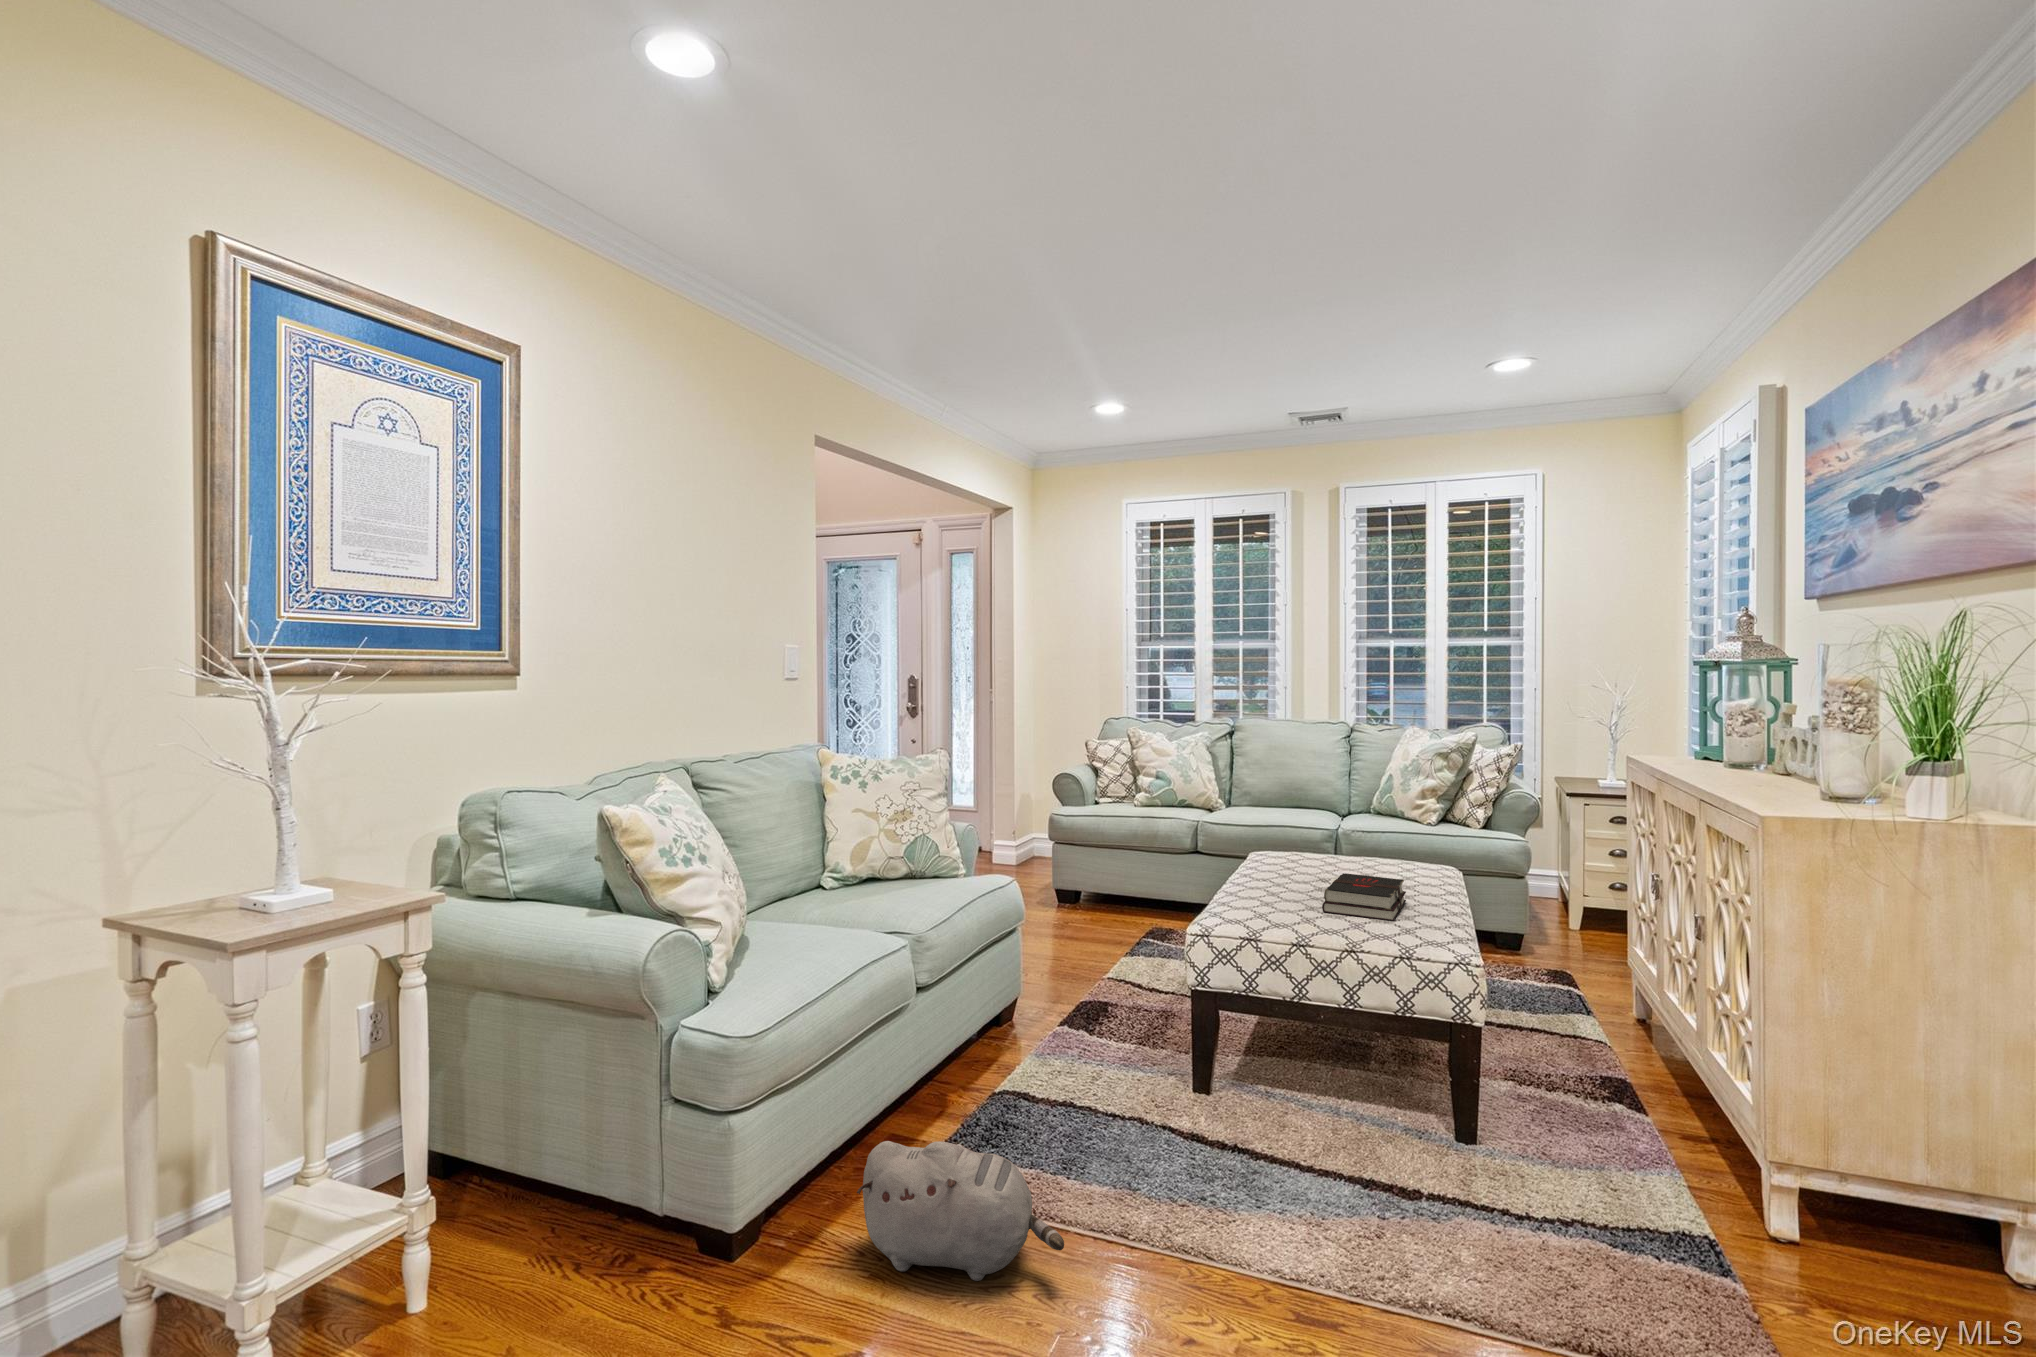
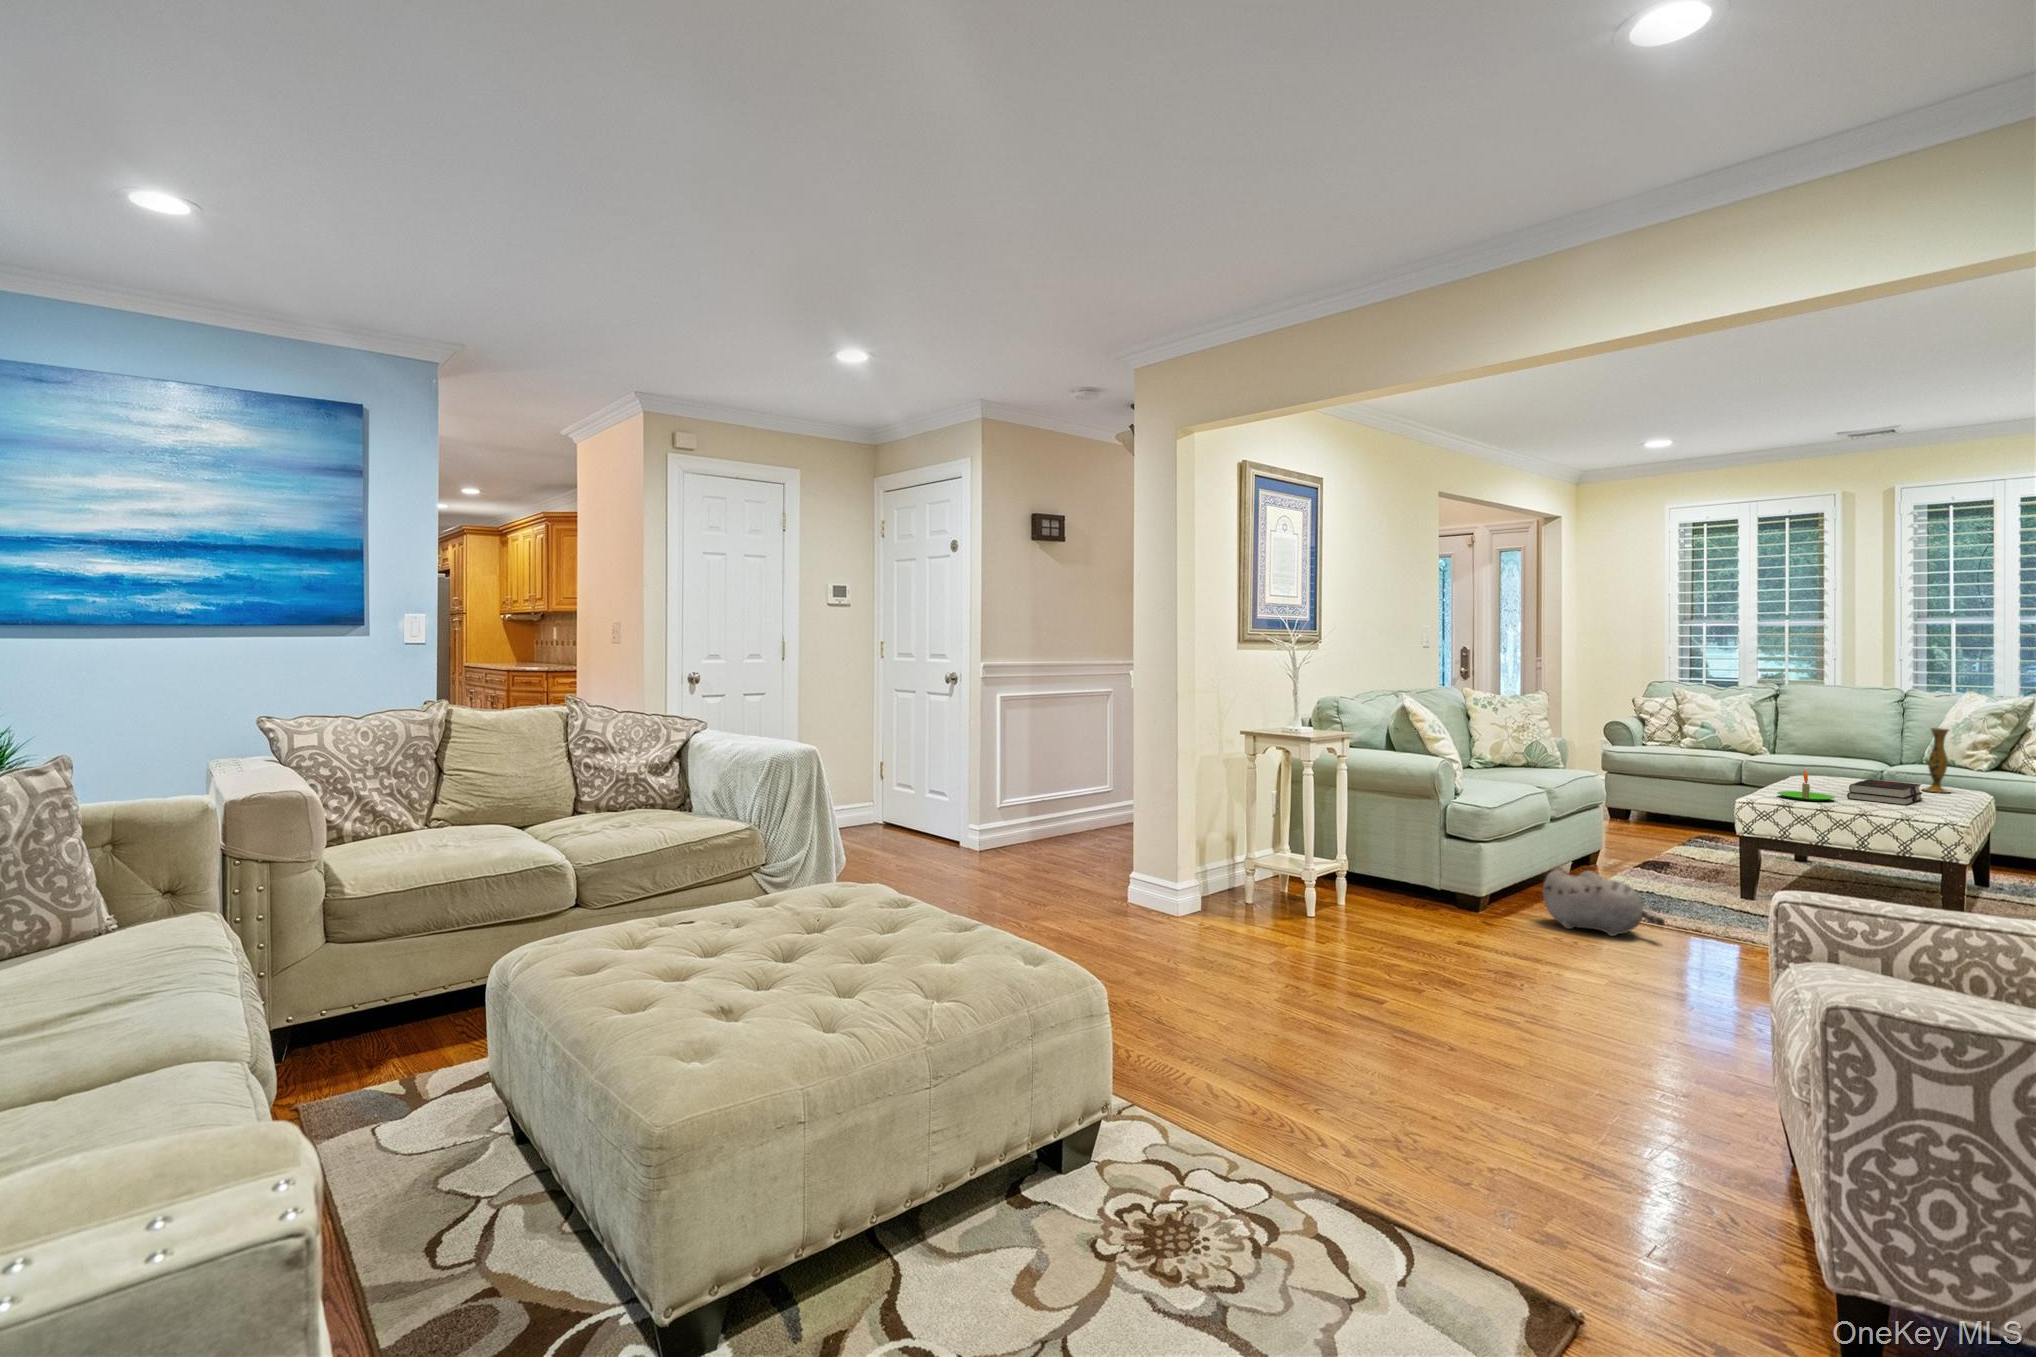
vase: none [1395,789,1427,880] -> present [1923,728,1949,793]
candle: none [1237,873,1310,925] -> present [1777,770,1835,801]

